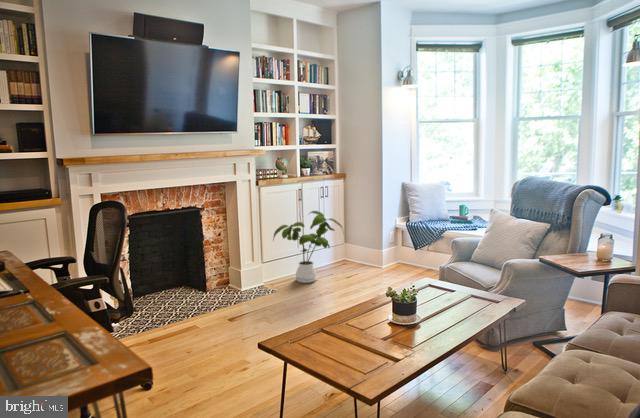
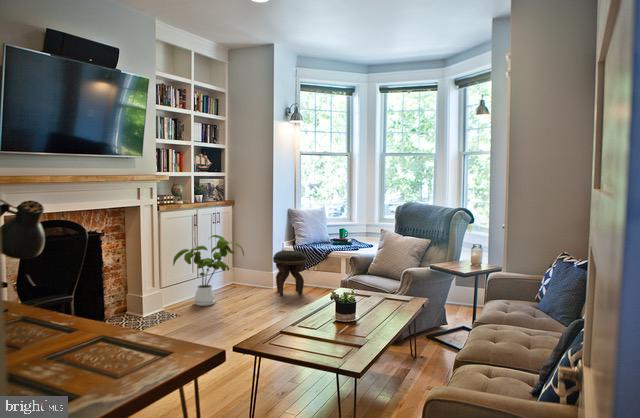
footstool: none [381,228,418,277] -> present [273,251,307,295]

